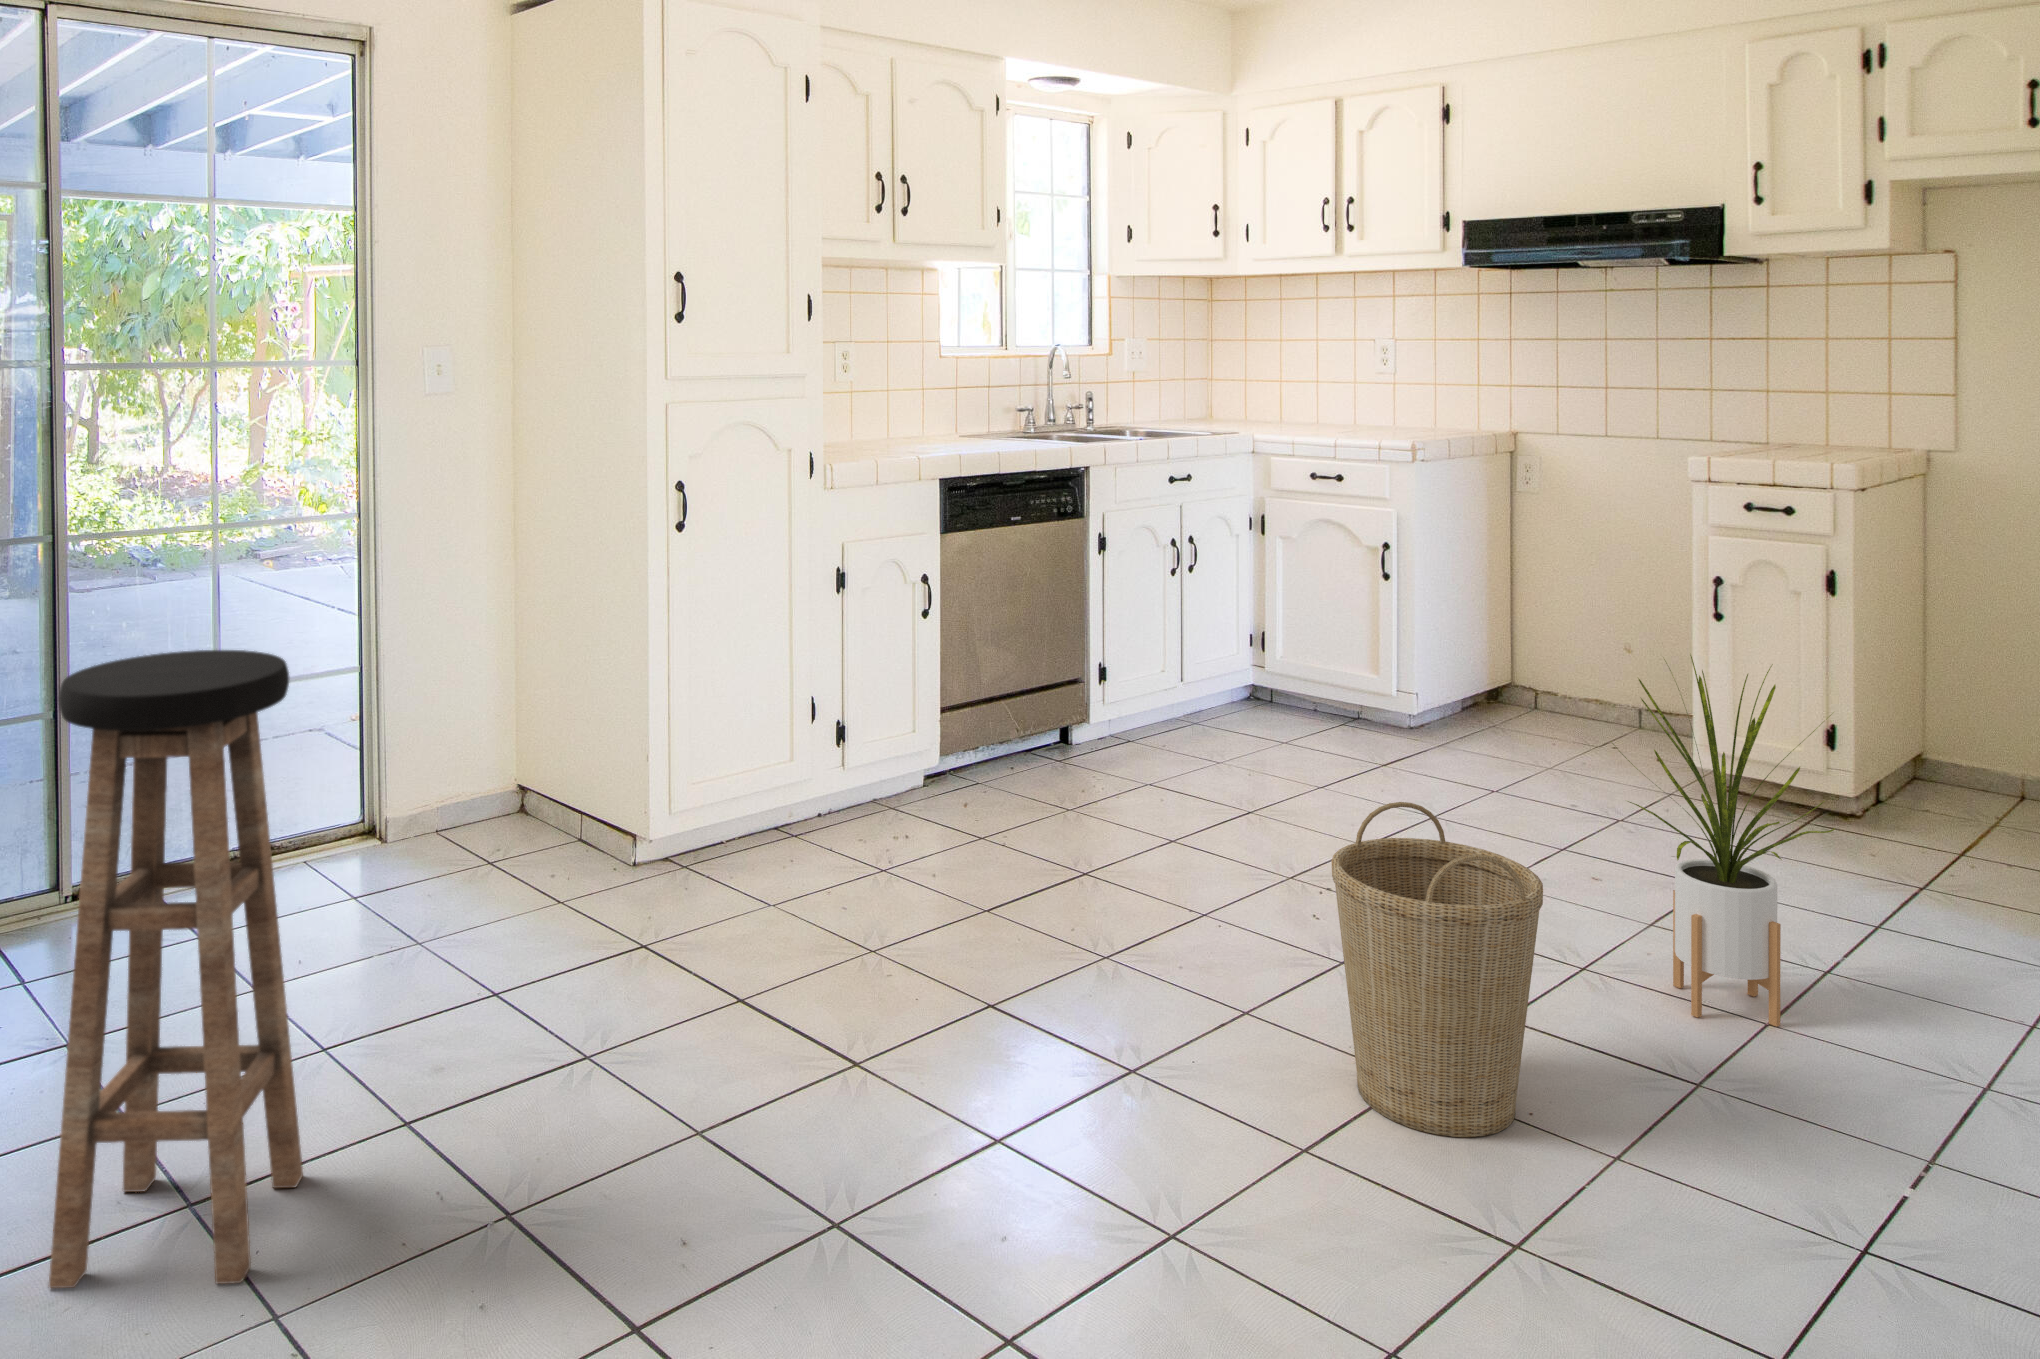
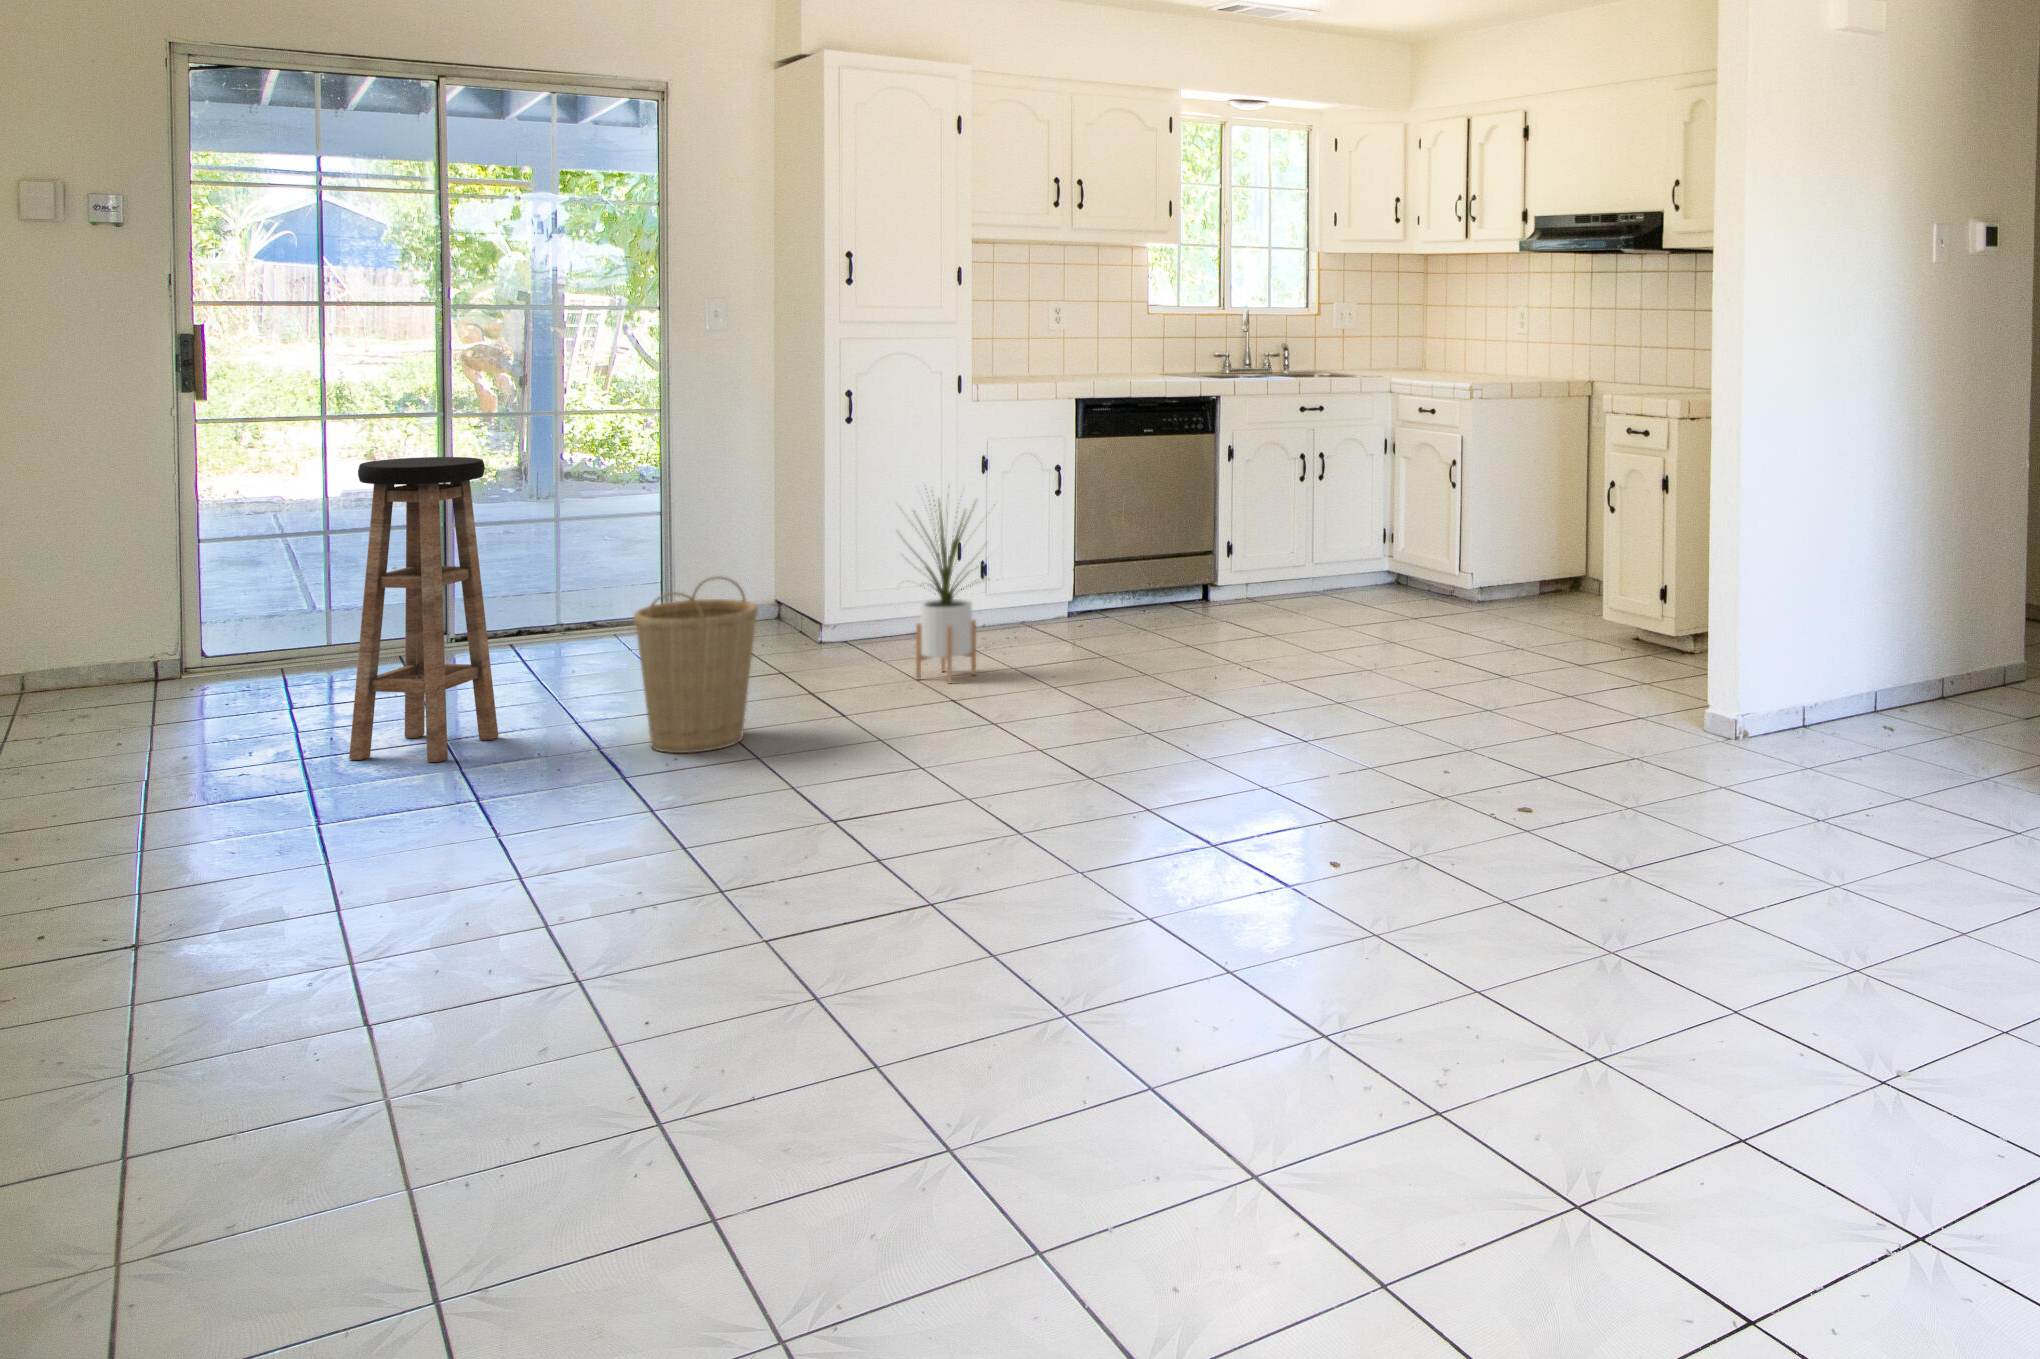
house plant: present [1613,655,1835,1027] -> present [900,504,995,683]
basket: present [1331,802,1543,1137] -> present [634,576,758,753]

